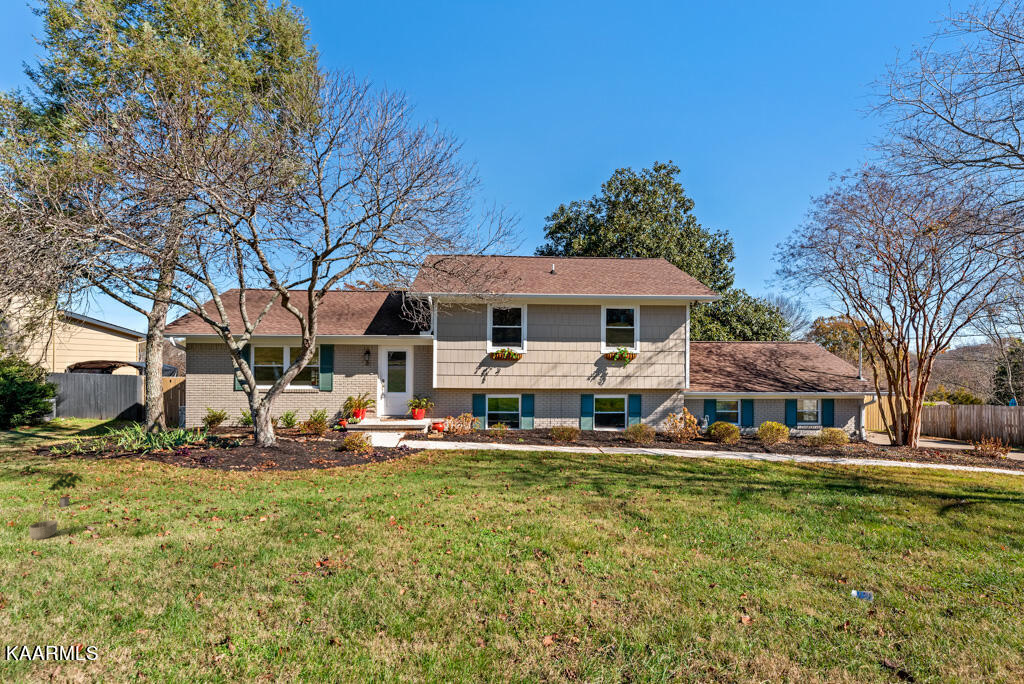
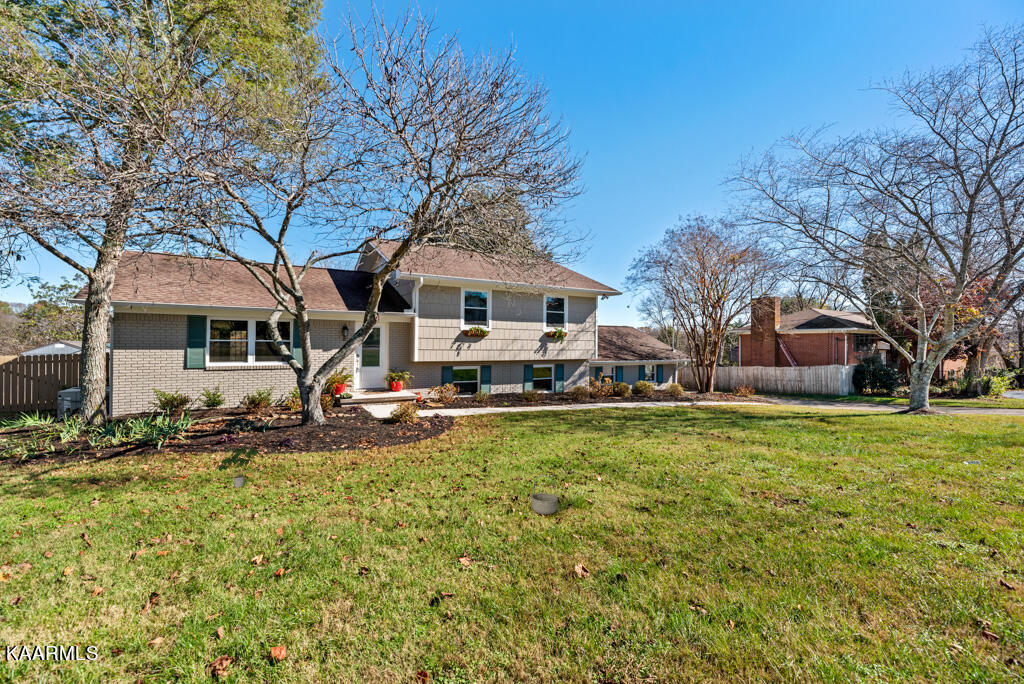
basket: present [29,505,58,539] -> present [531,474,558,514]

